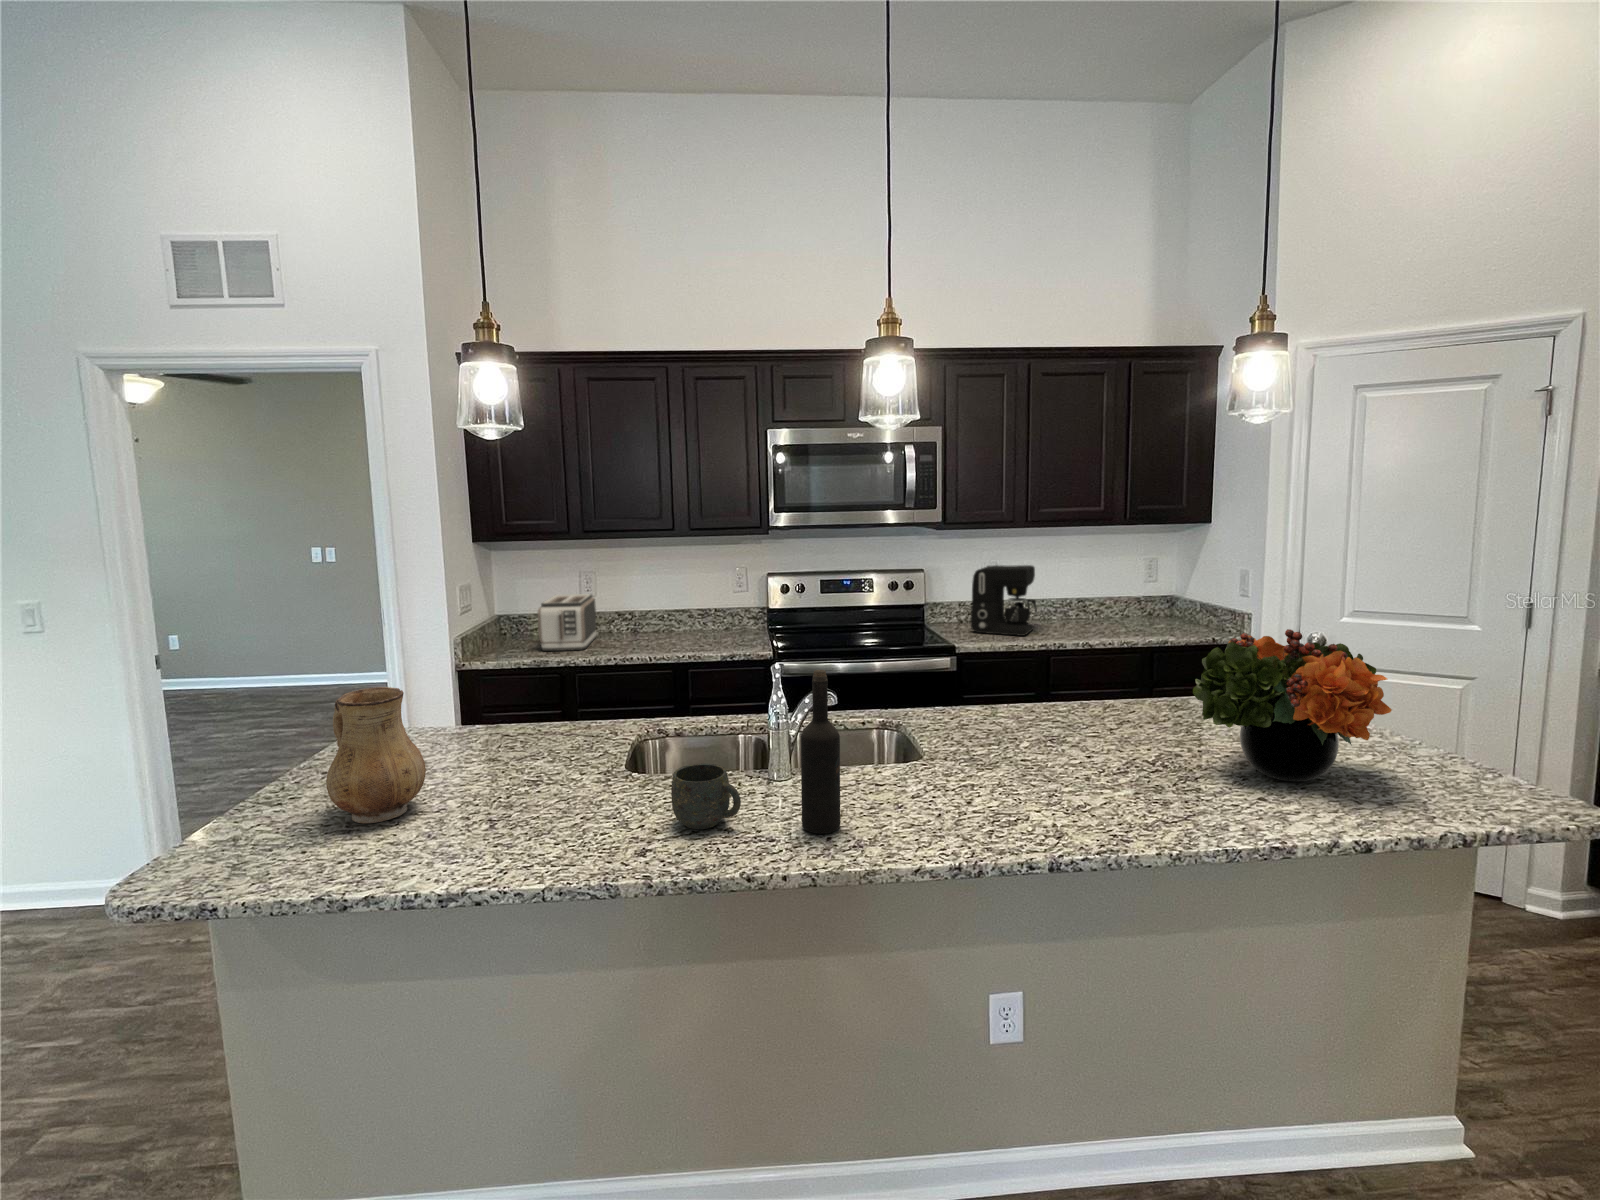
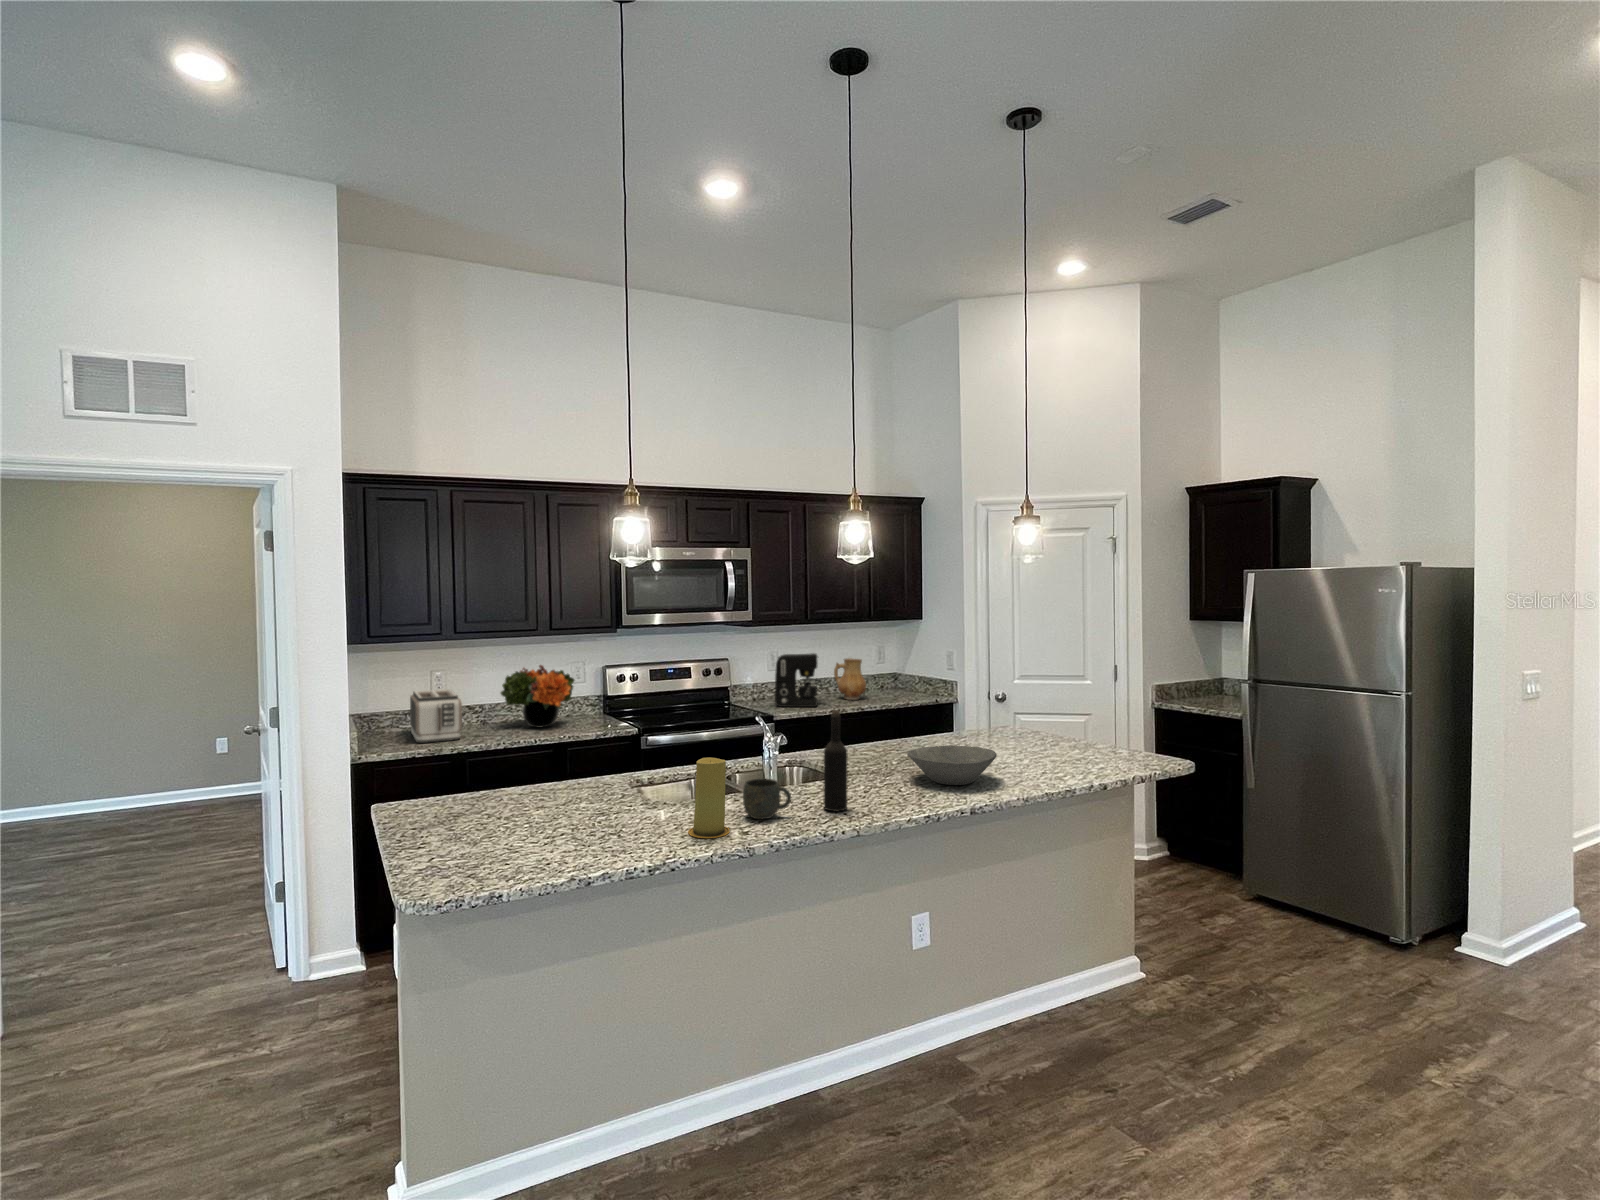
flower arrangement: present [1193,629,1392,781] -> present [501,665,574,728]
ceramic pitcher: present [326,687,426,823] -> present [834,658,866,700]
candle: none [563,730,627,854] -> present [688,757,730,838]
bowl: none [999,731,1161,810] -> present [907,746,997,785]

